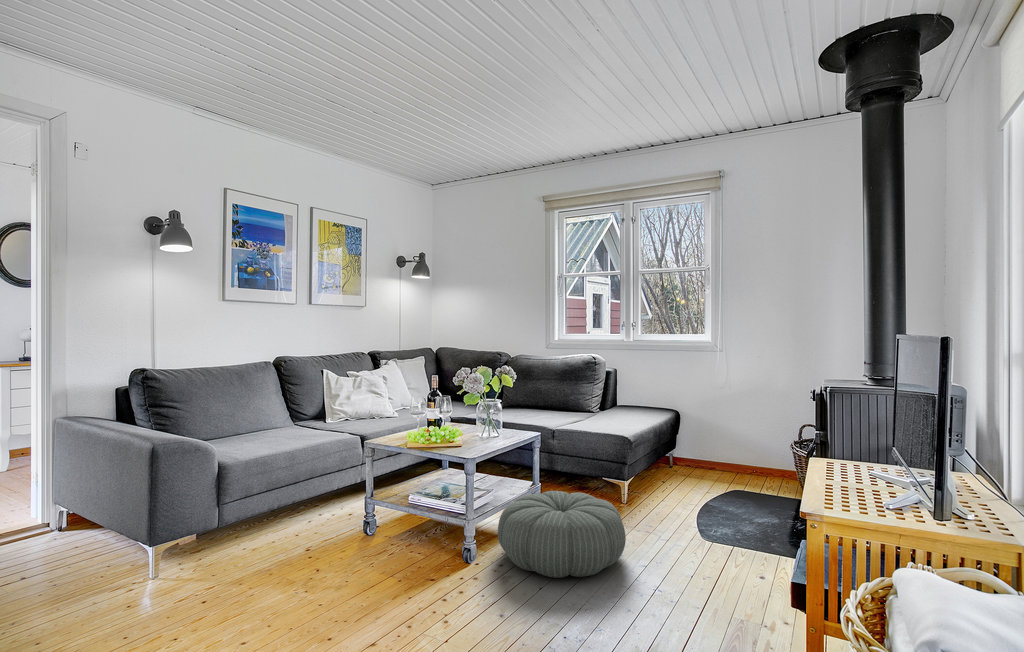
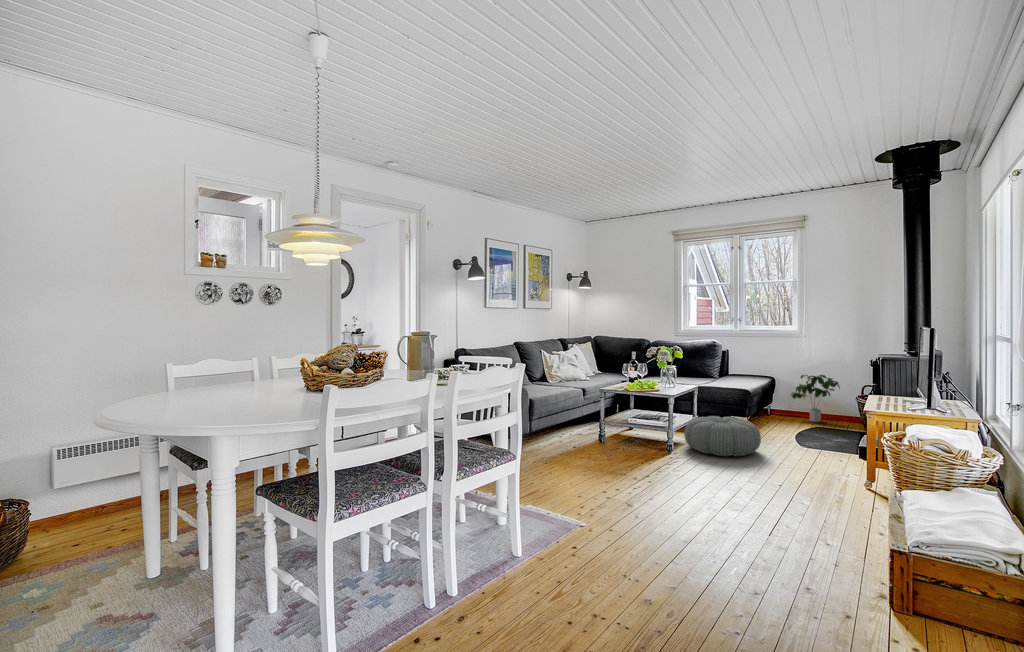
potted plant: none [698,408,767,480] -> present [791,375,840,422]

